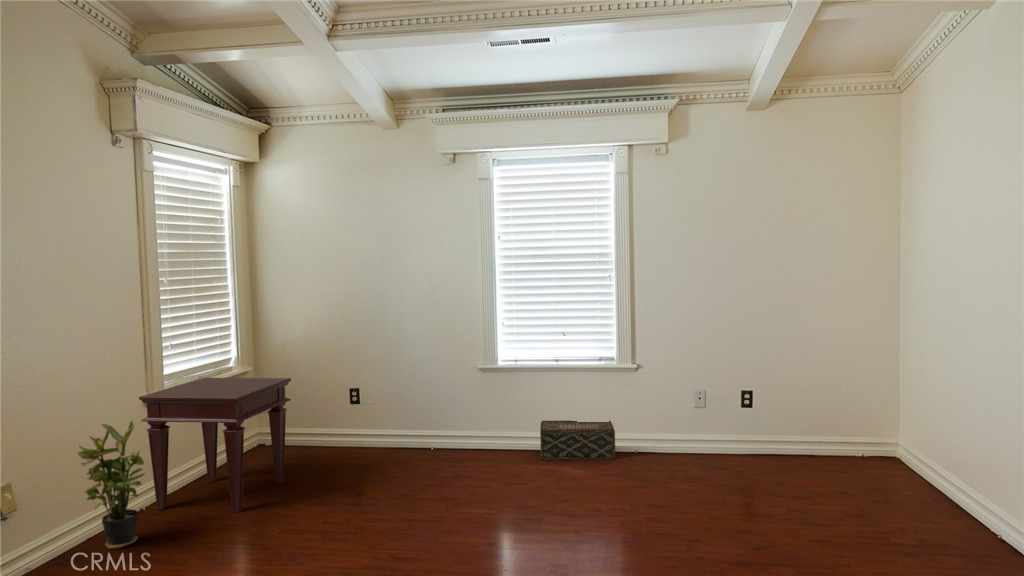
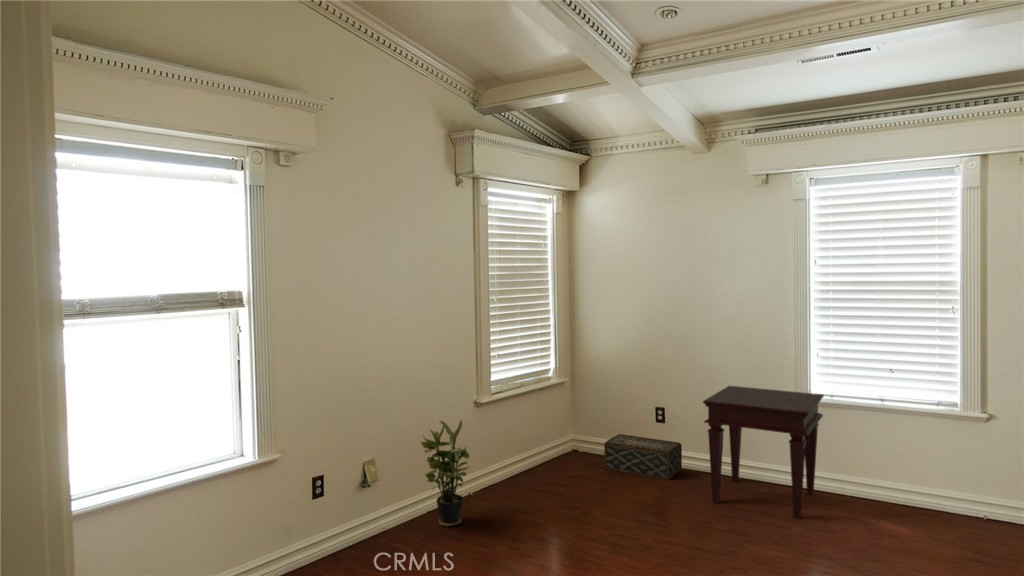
side table: present [139,378,291,512] -> present [703,386,824,519]
woven basket: present [540,420,615,460] -> present [604,434,682,480]

